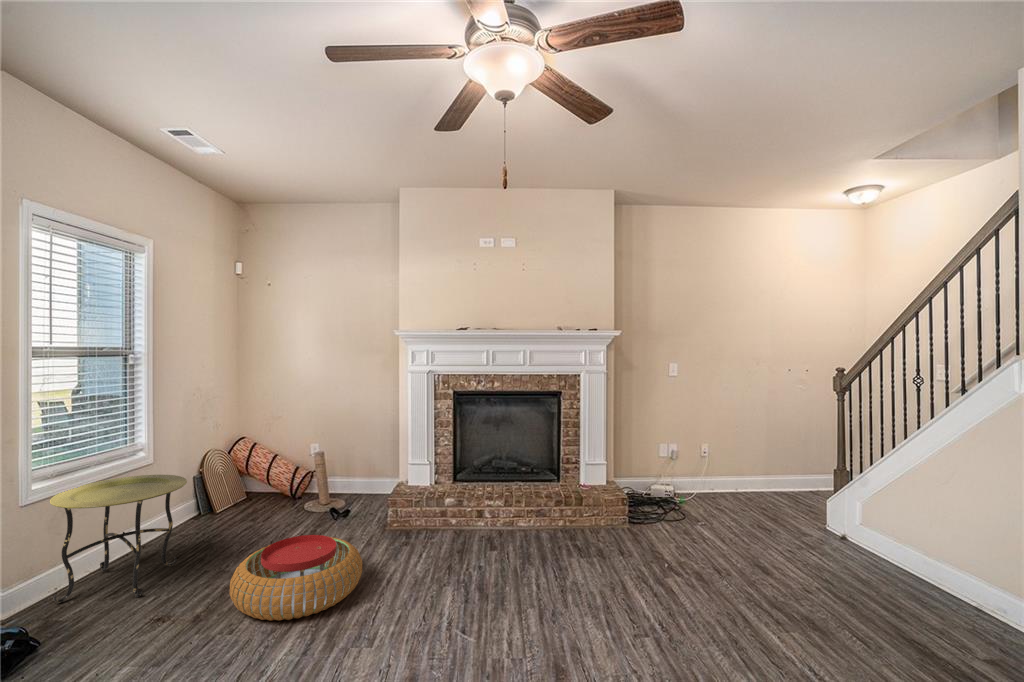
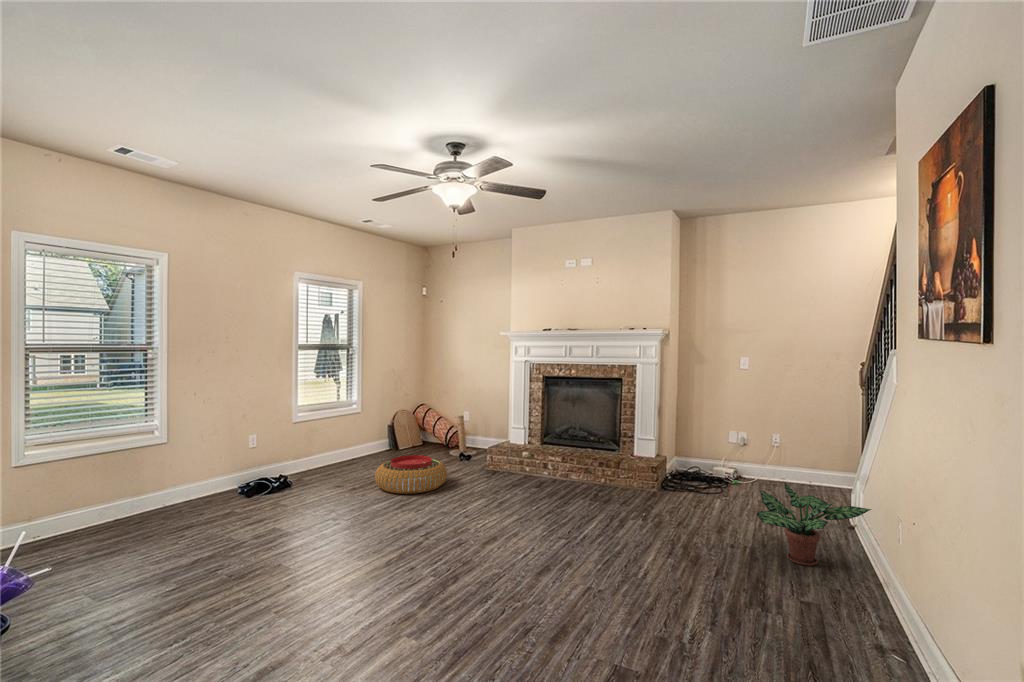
side table: present [50,475,187,603] -> none [311,415,372,475]
potted plant: none [798,515,946,608] -> present [757,483,871,566]

